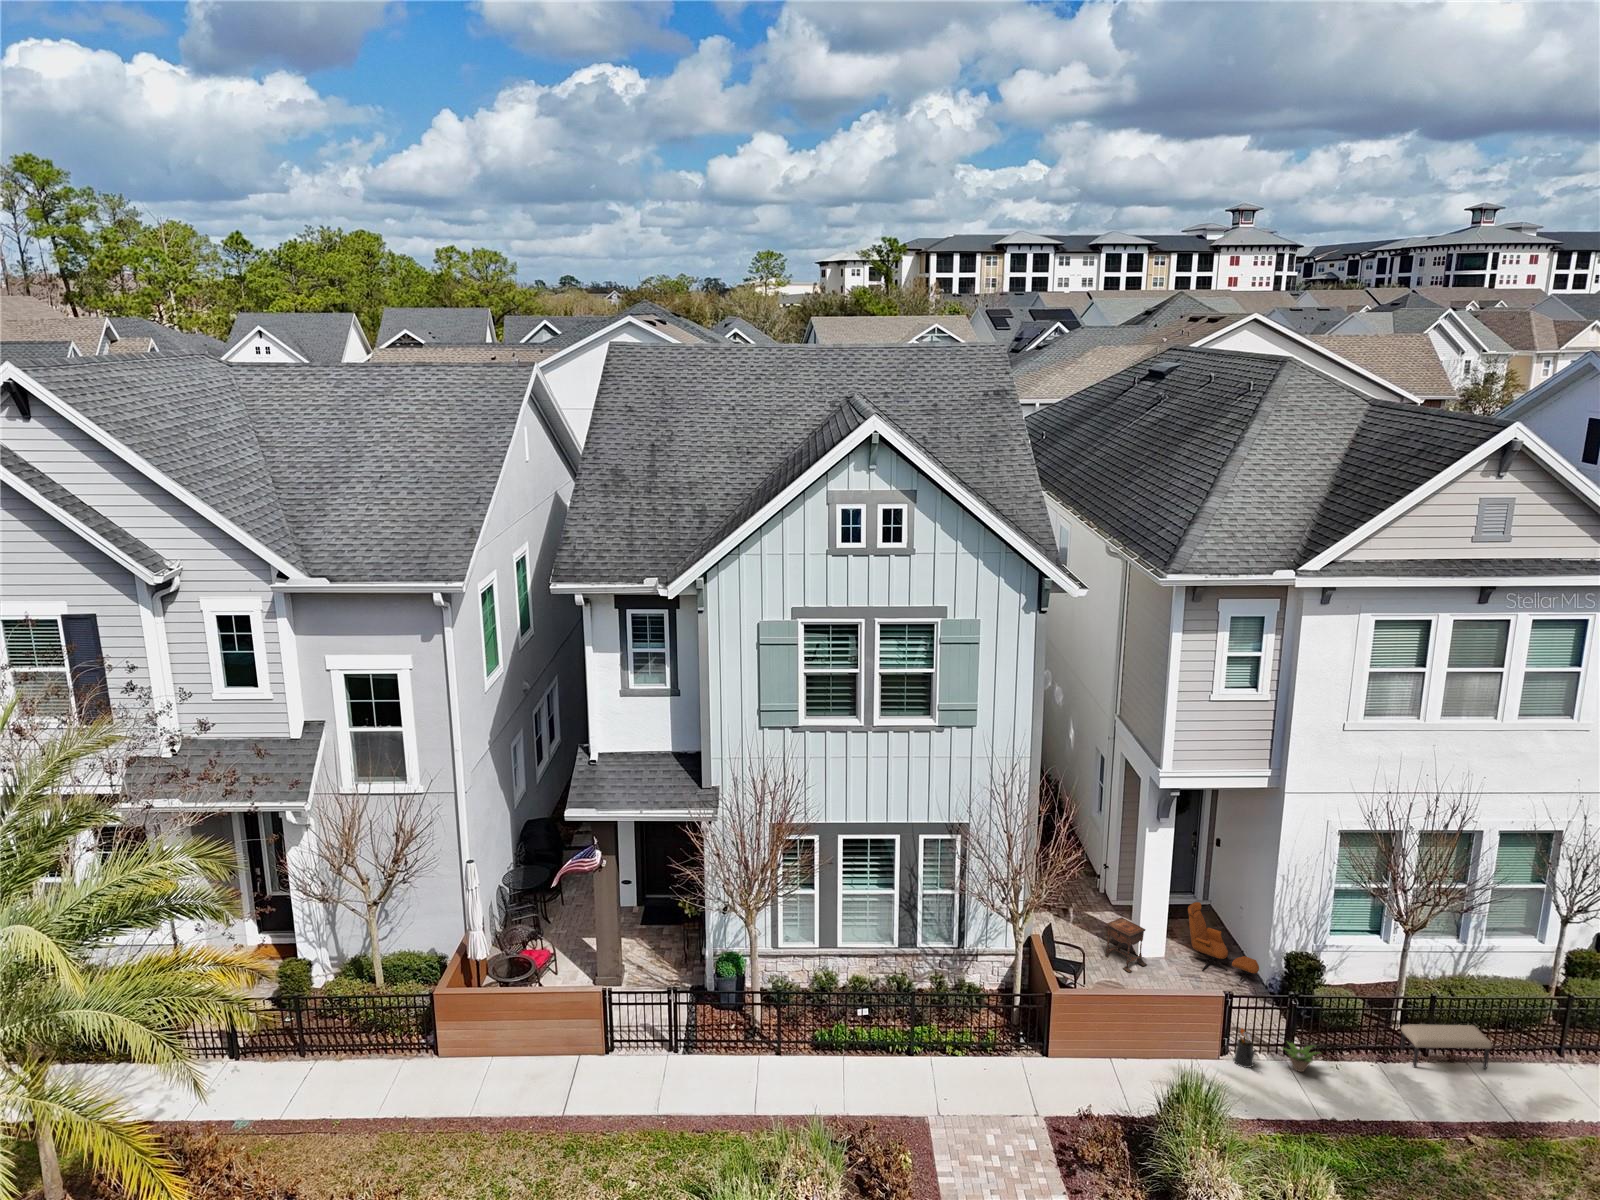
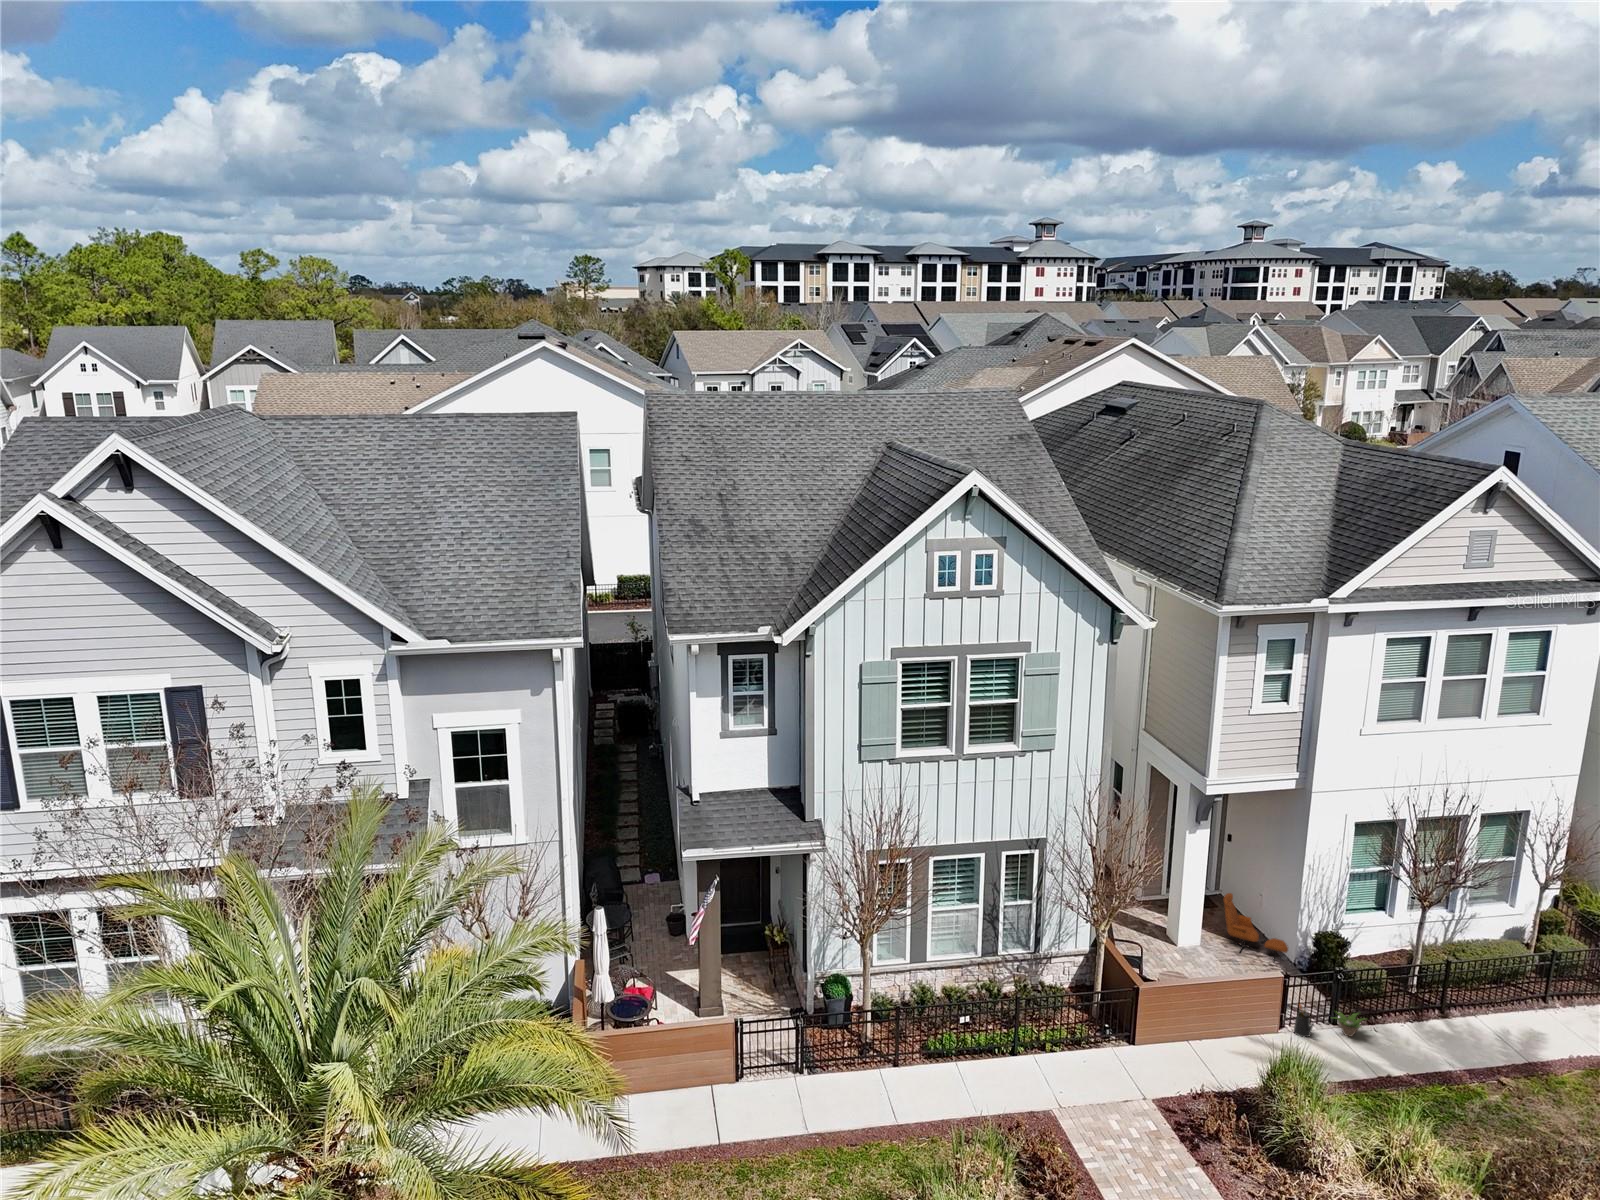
side table: present [1106,917,1147,972] -> none [1152,912,1192,961]
bench: present [1401,1024,1492,1069] -> none [1422,984,1498,1025]

